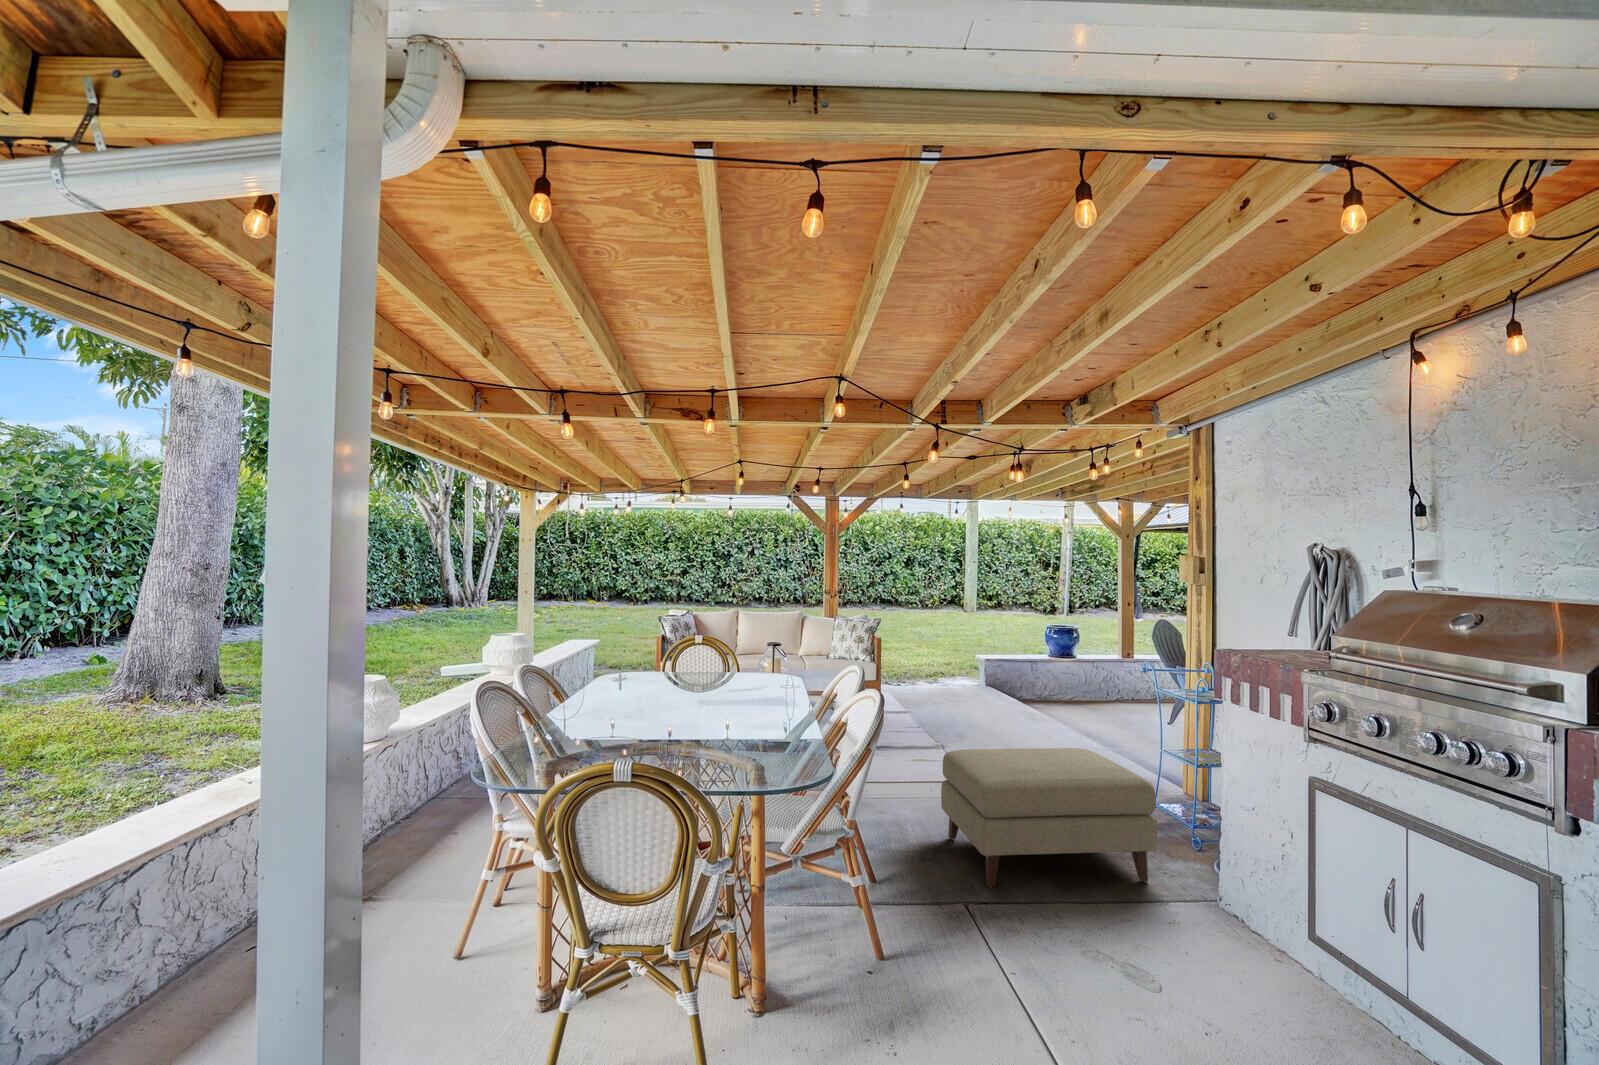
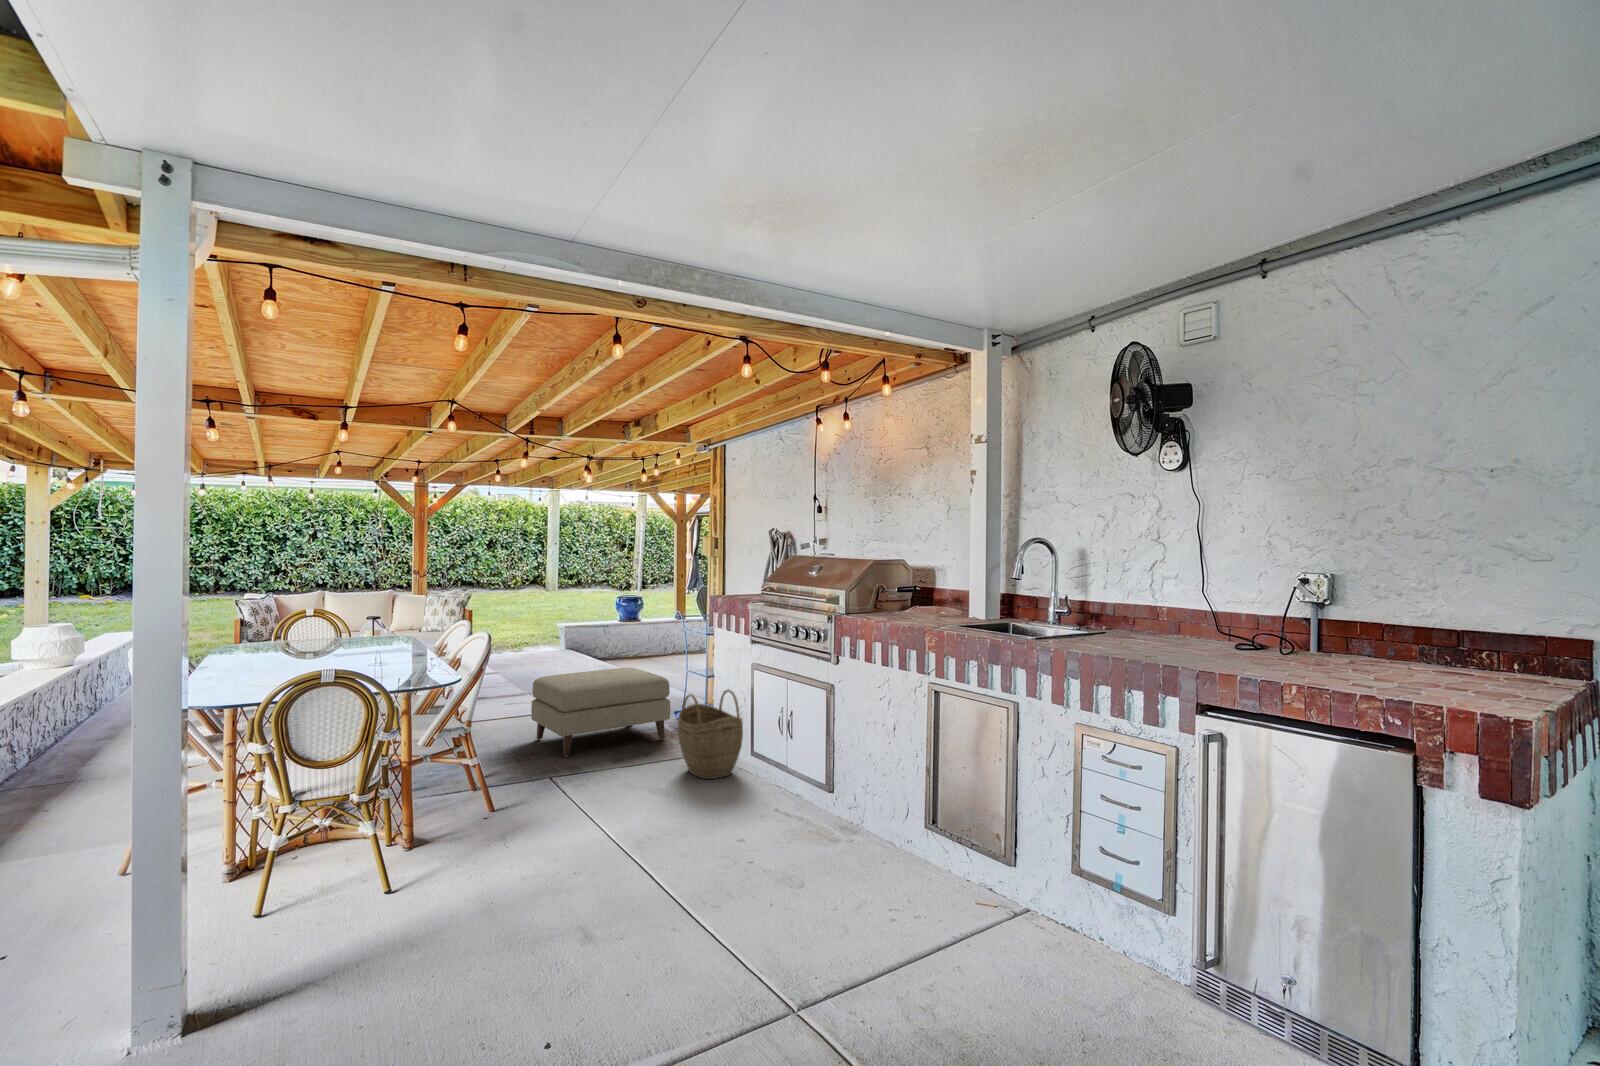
woven basket: none [1192,844,1345,1029] -> present [678,690,743,779]

